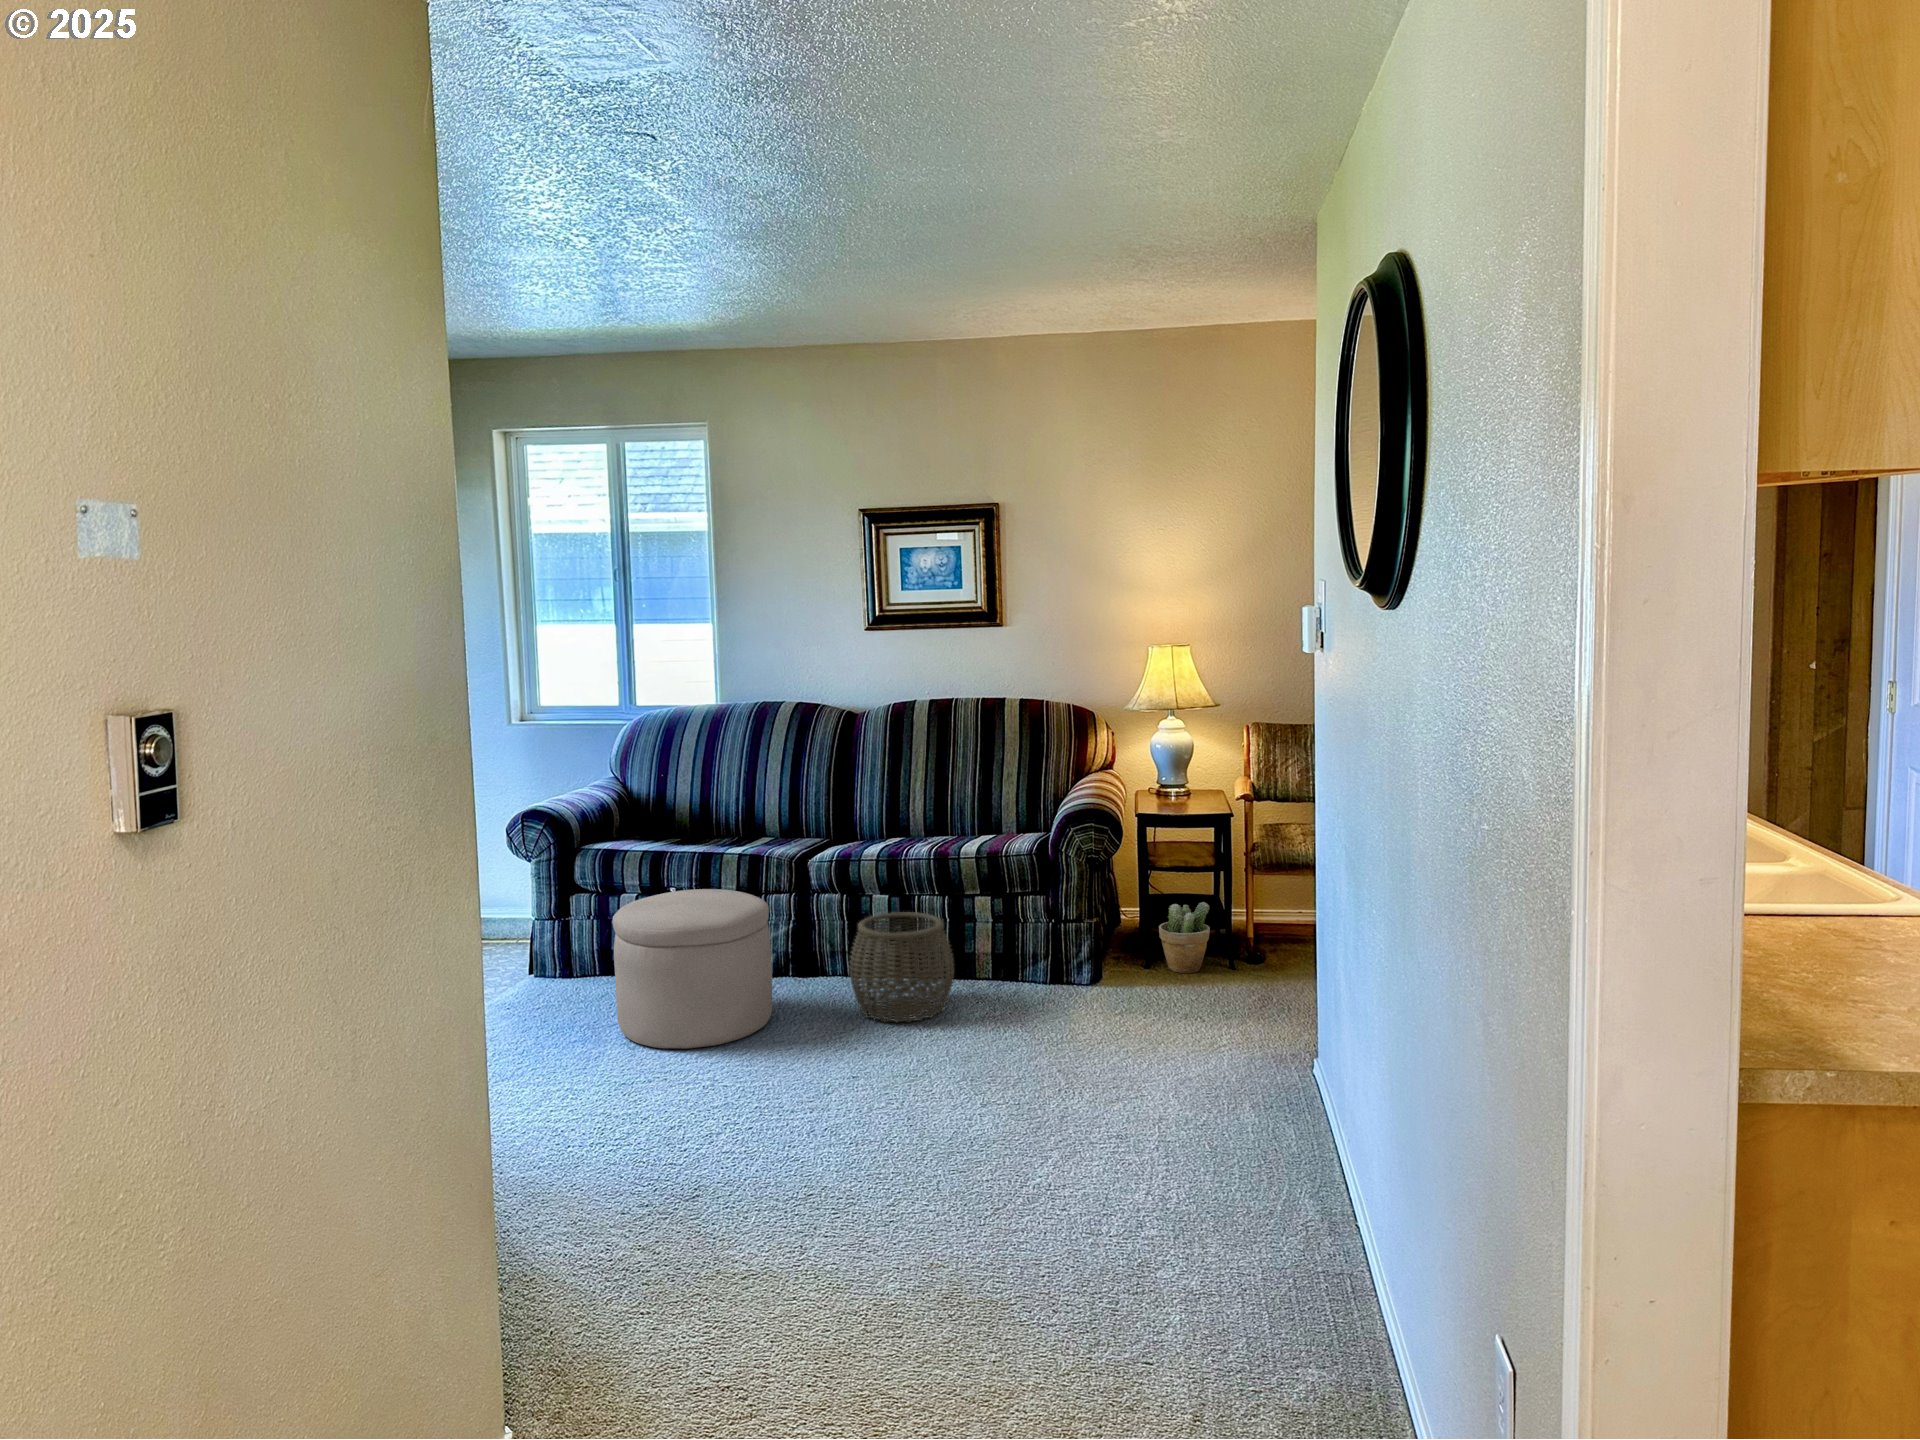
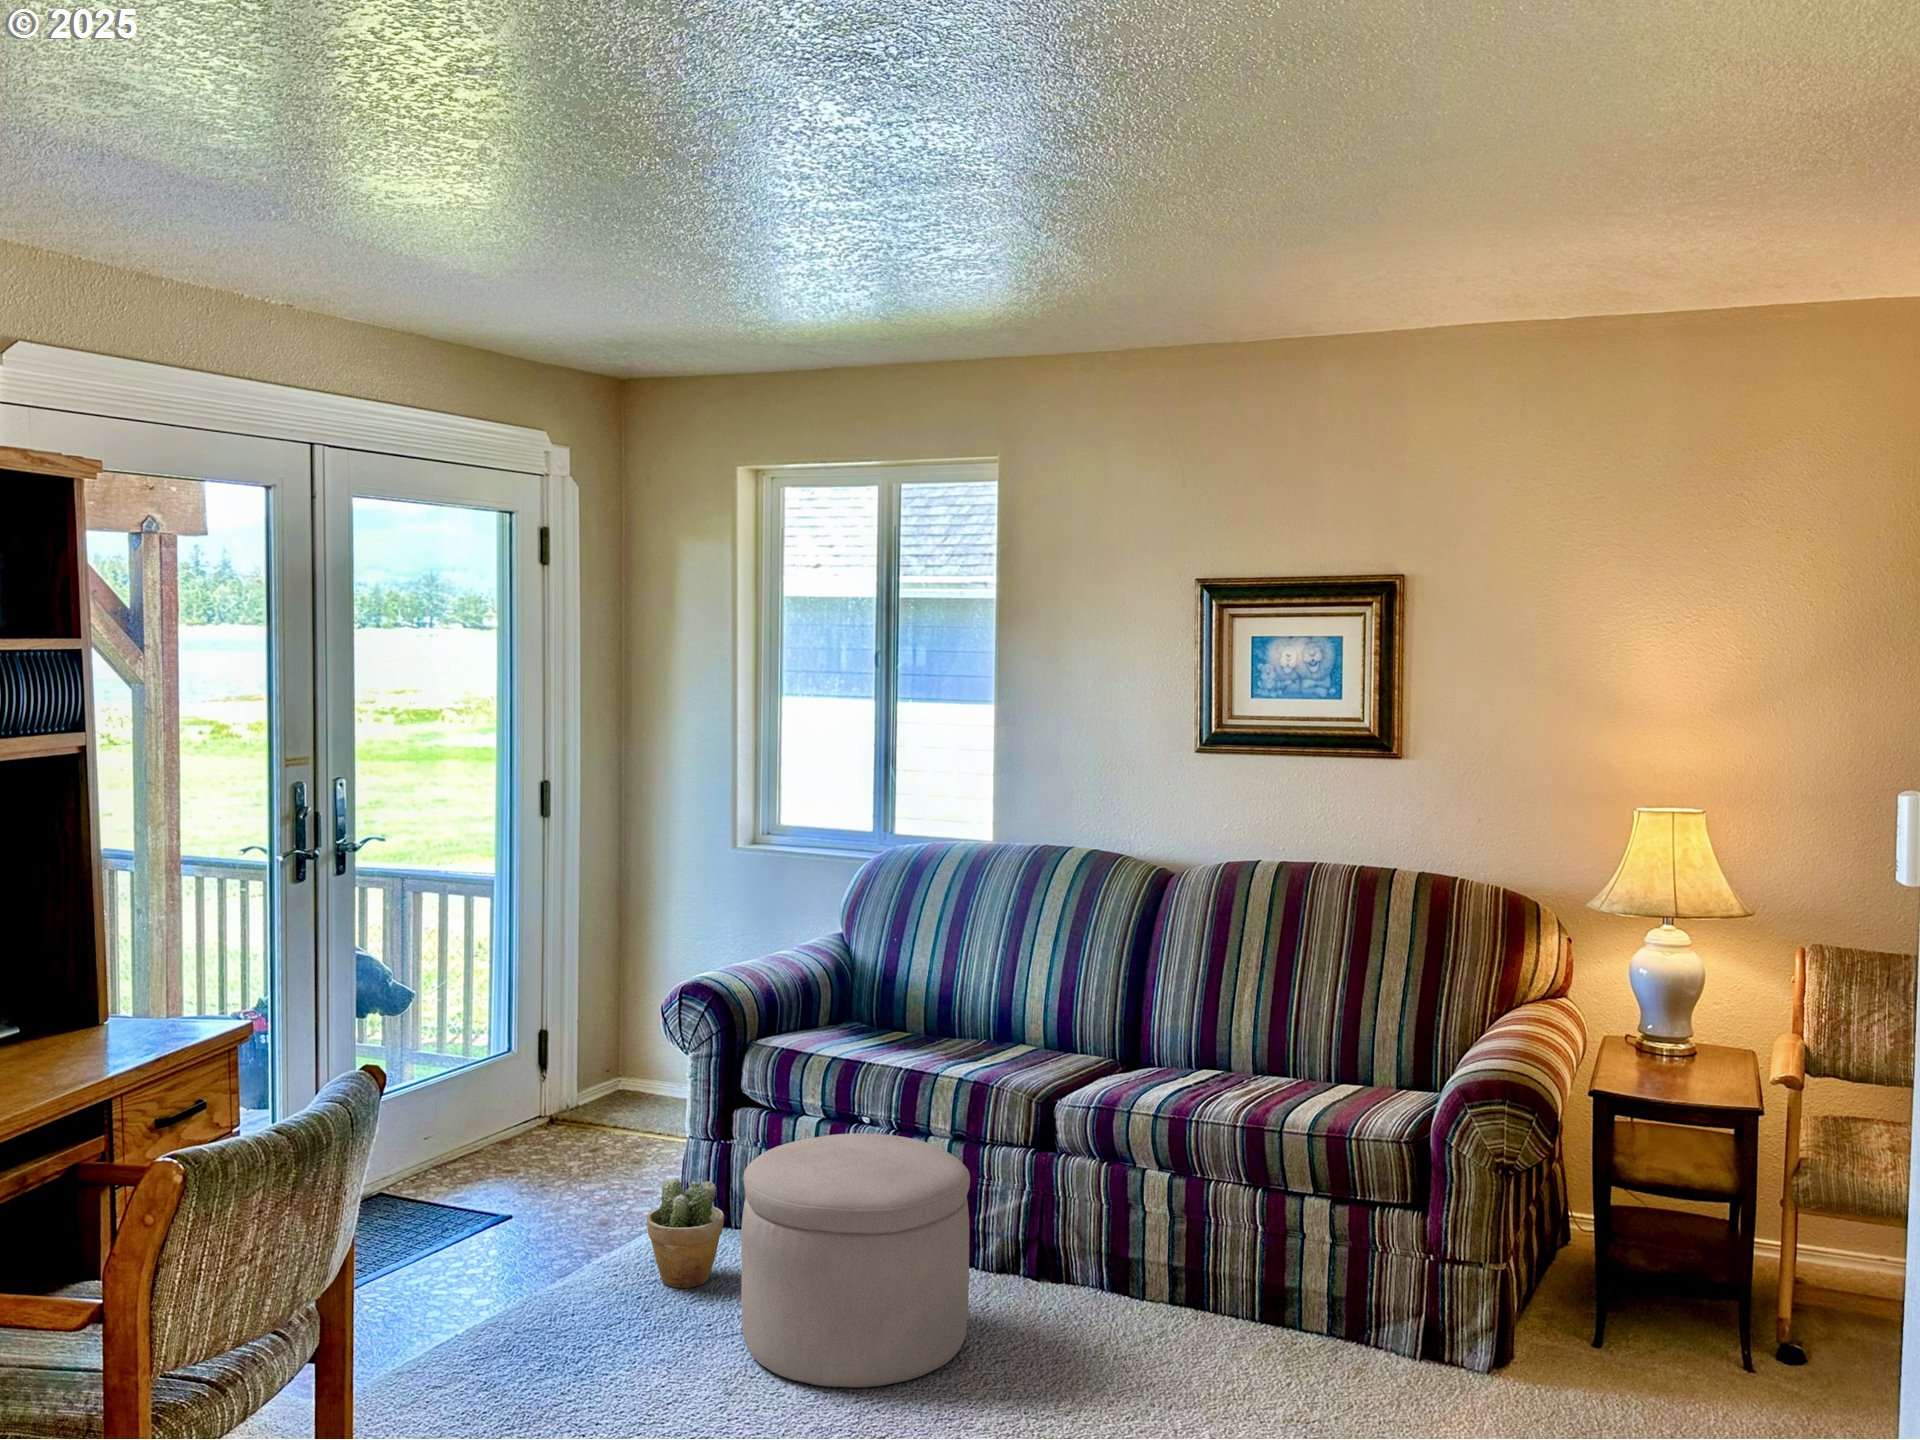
potted plant: present [1159,902,1210,973] -> present [647,1179,724,1288]
woven basket: present [850,912,954,1023] -> none [1083,1208,1251,1397]

